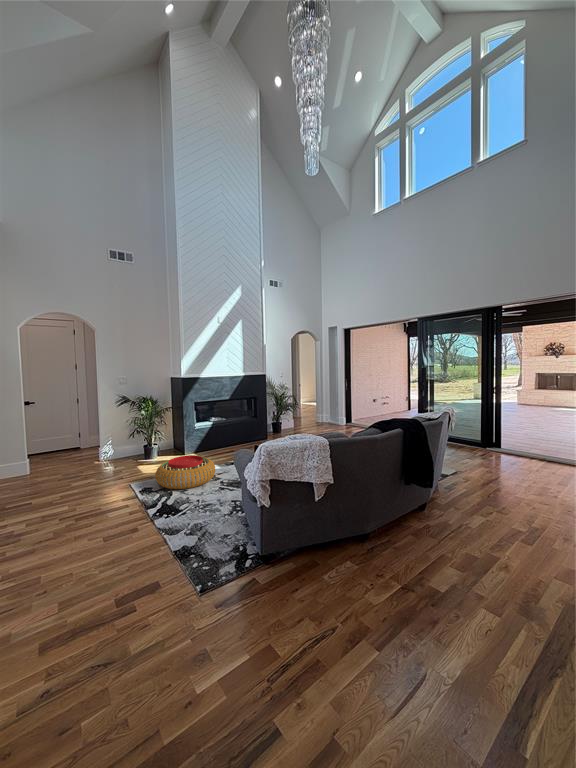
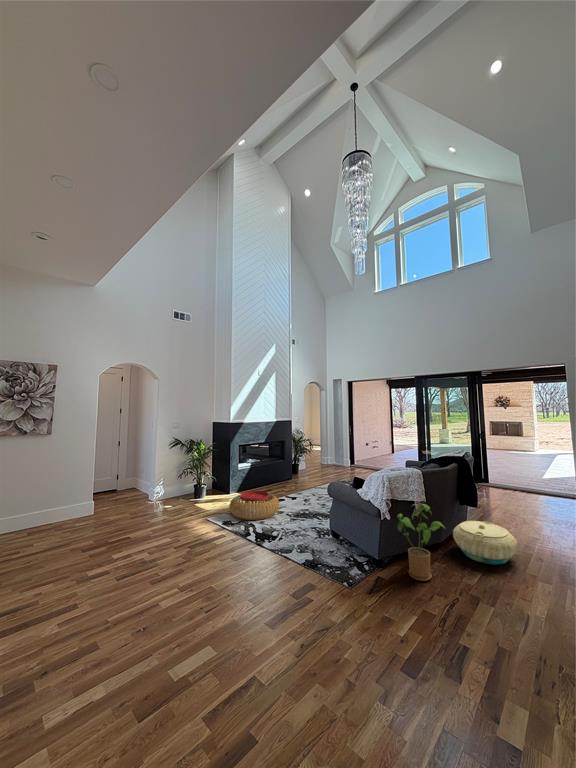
house plant: none [281,487,339,592] -> present [397,504,444,581]
basket: none [383,508,466,573] -> present [453,521,517,564]

